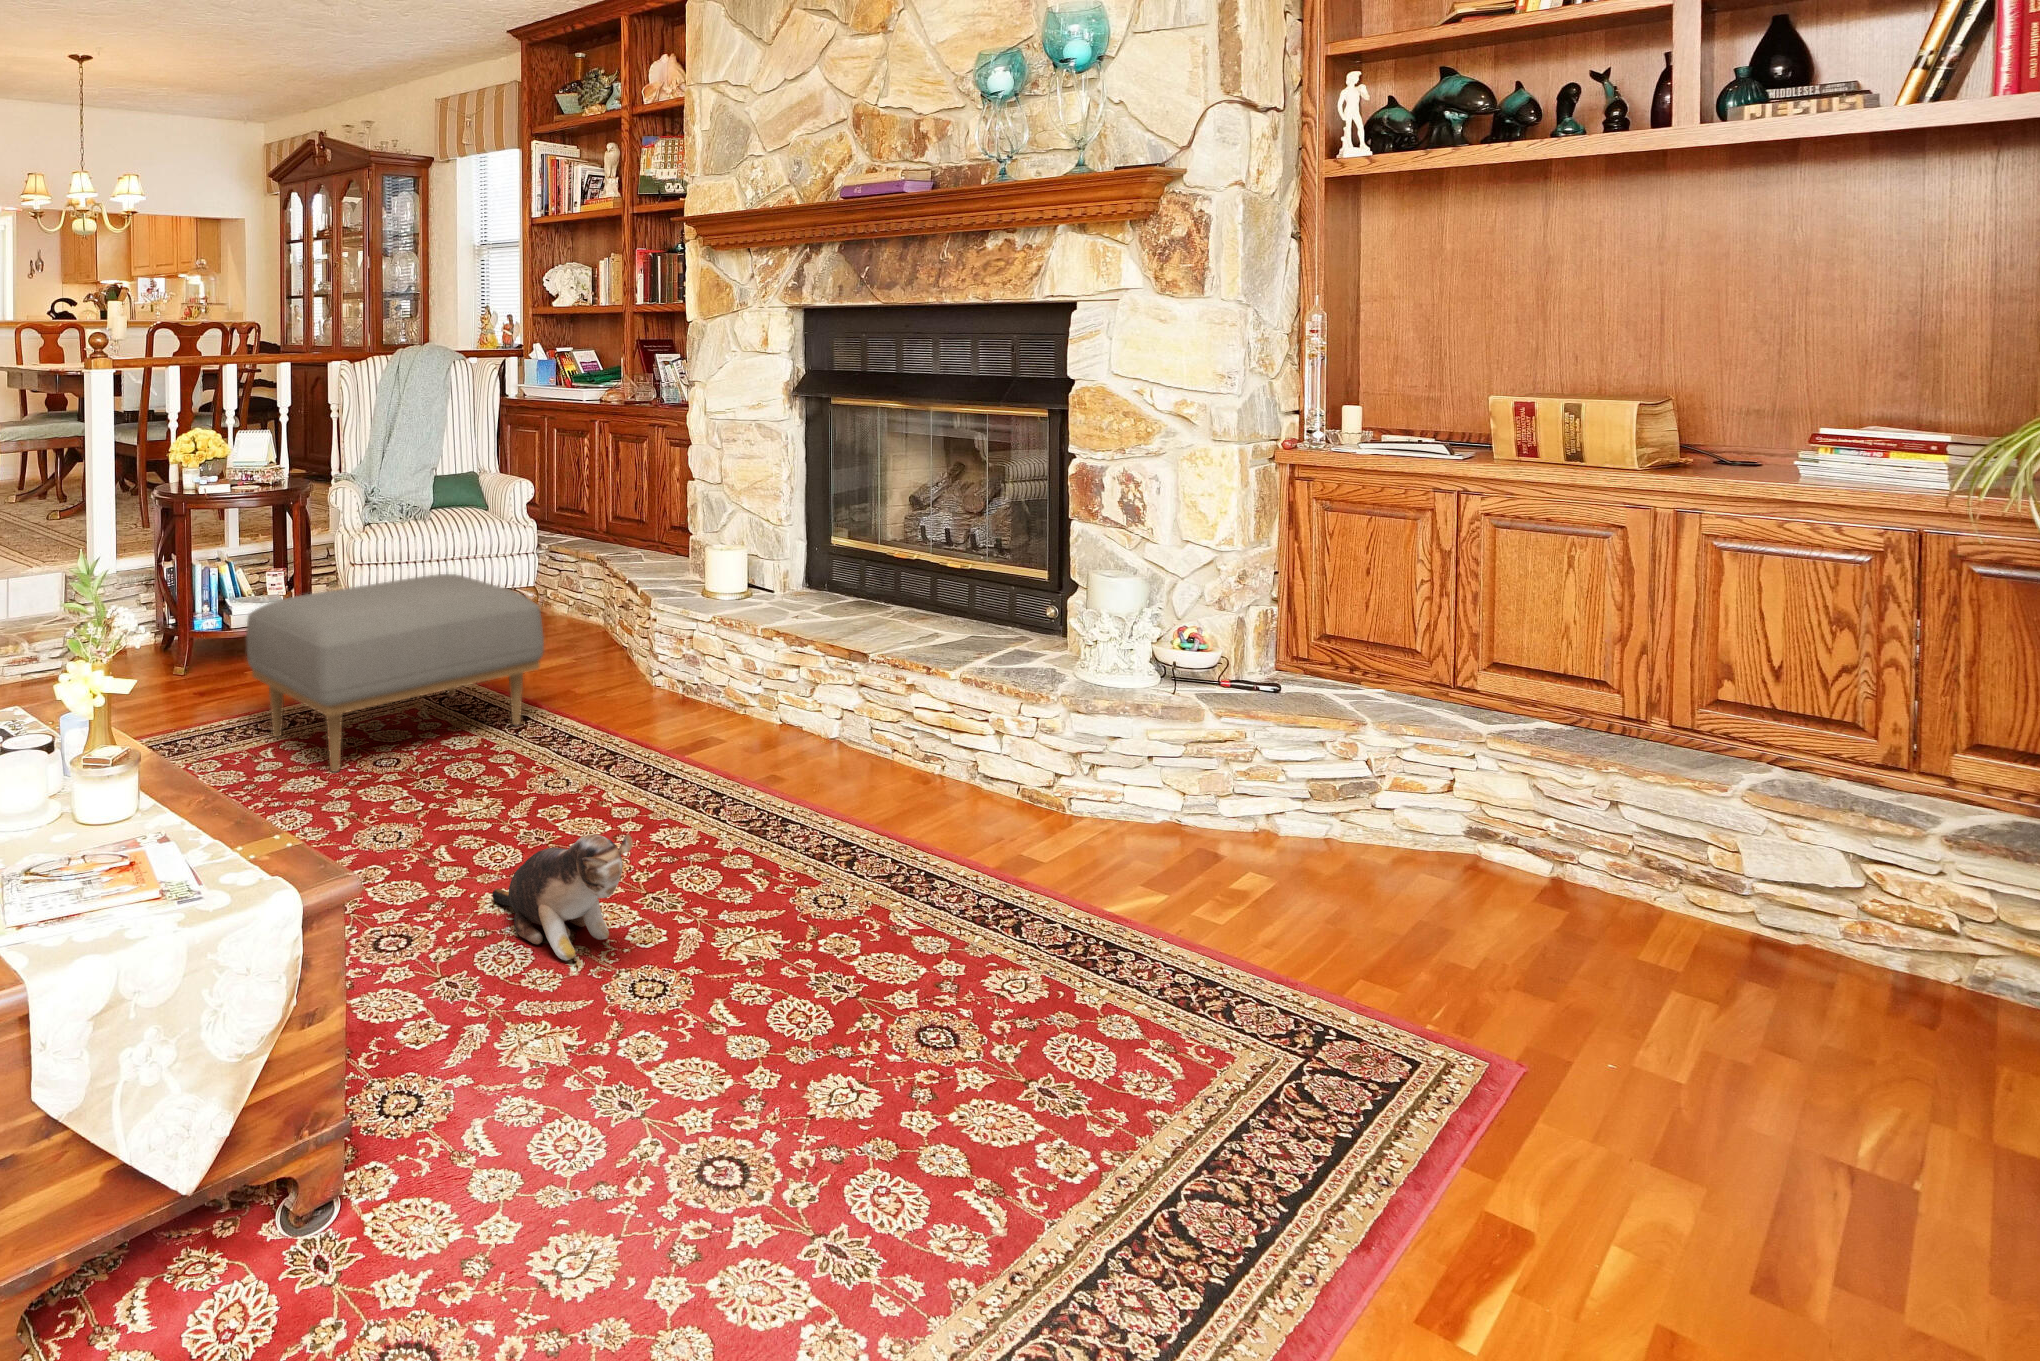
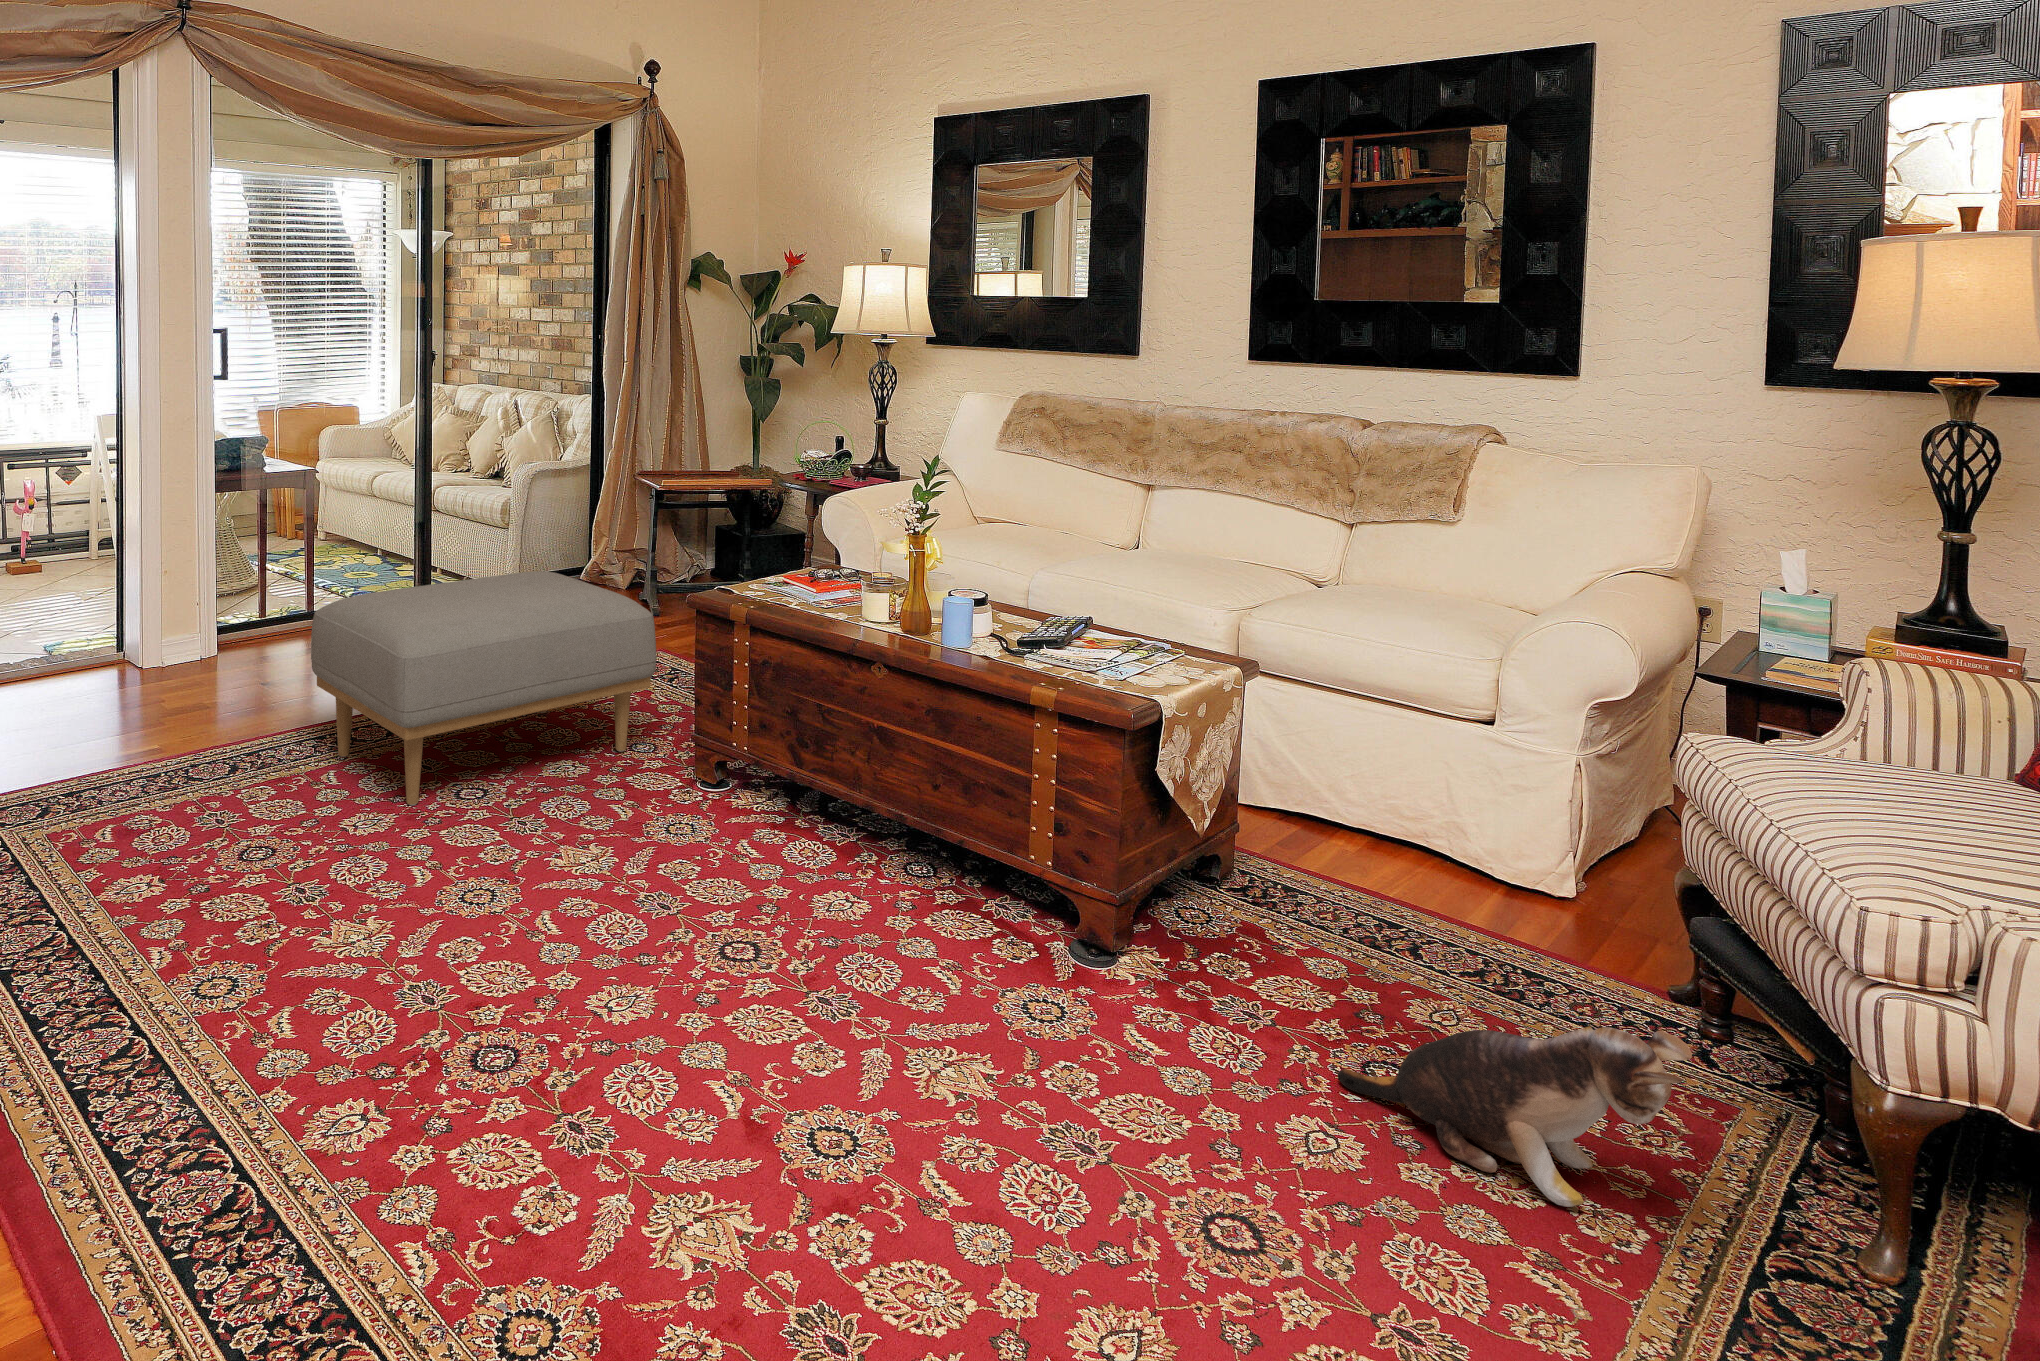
plush toy: present [492,834,633,961] -> present [1337,1026,1692,1207]

